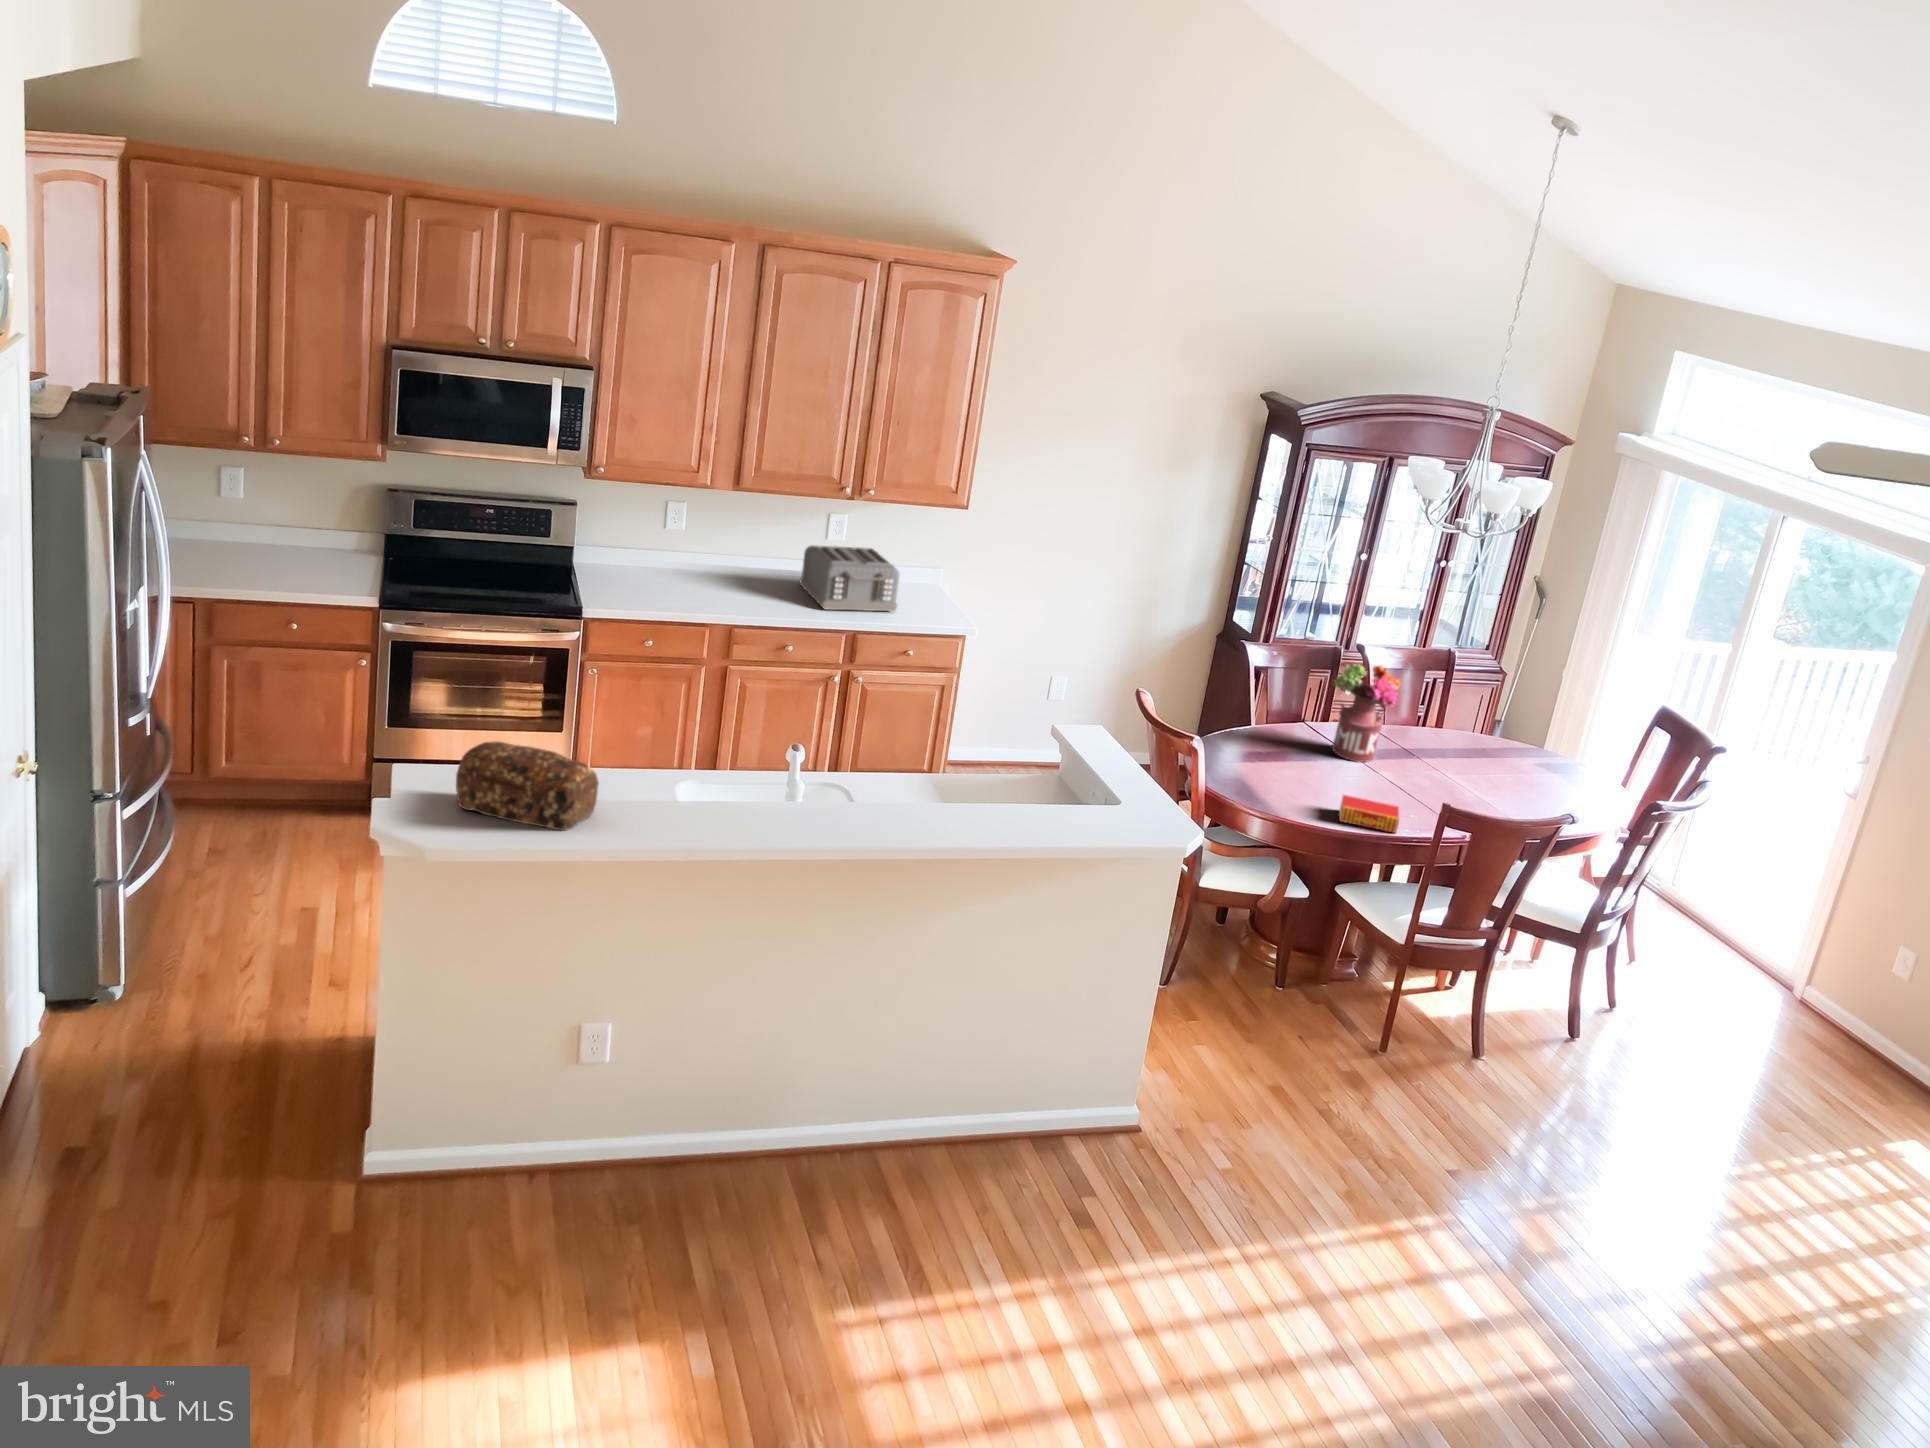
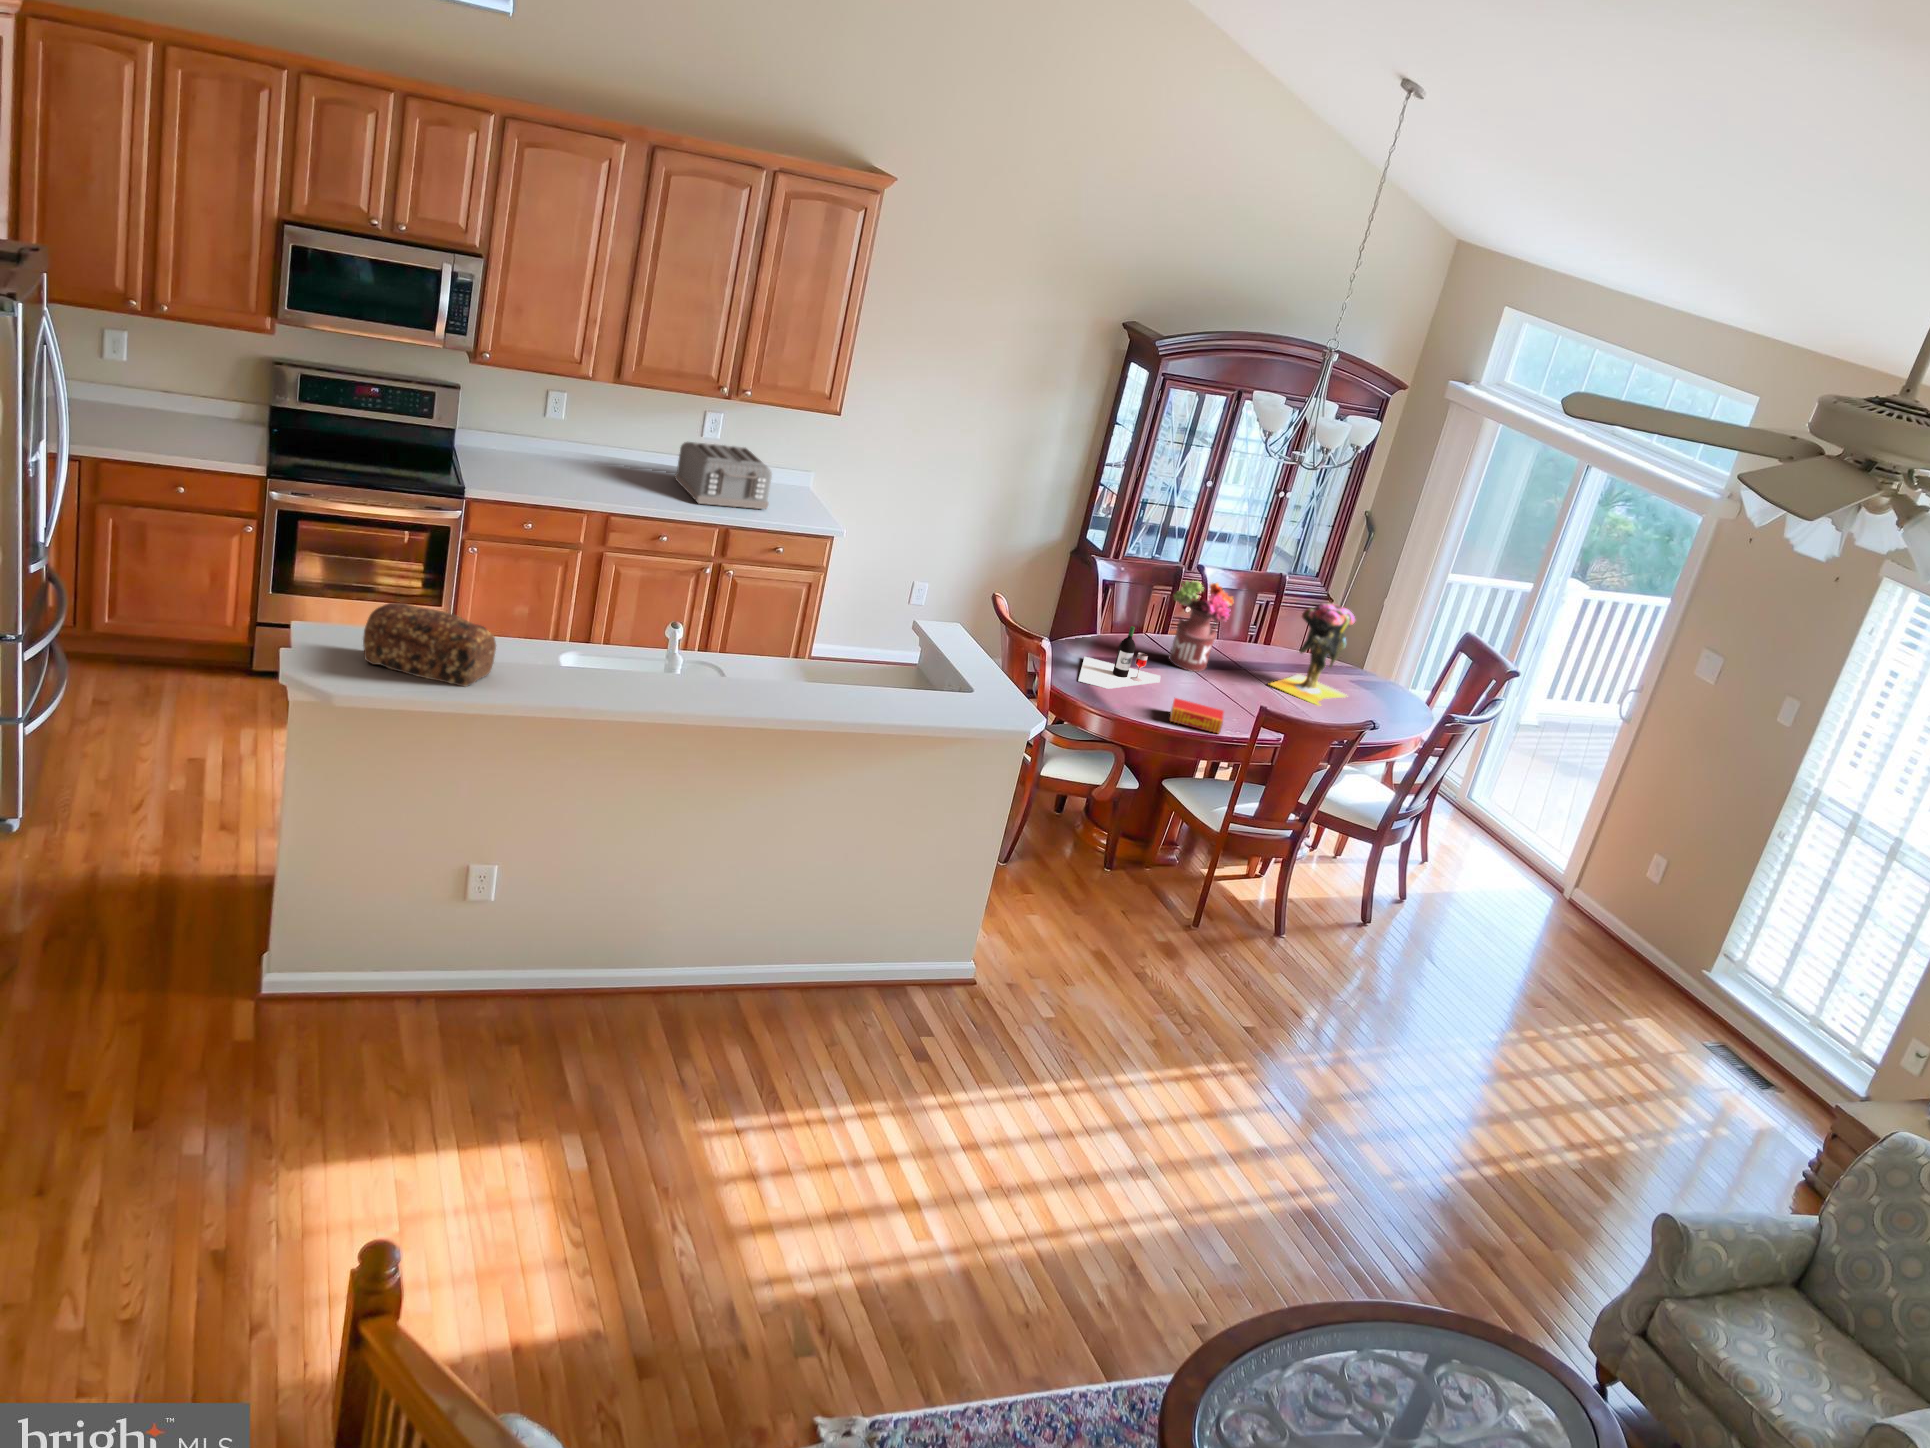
vase: none [1443,681,1537,795] -> present [1270,603,1355,706]
wine bottle: none [1235,718,1325,799] -> present [1078,626,1161,689]

